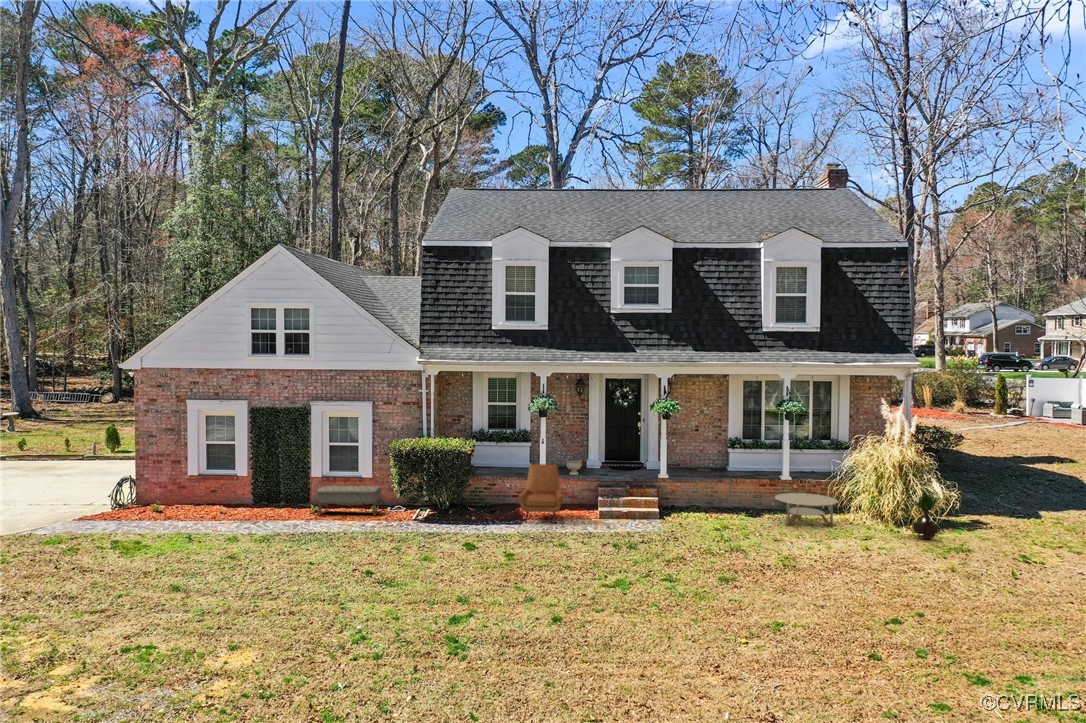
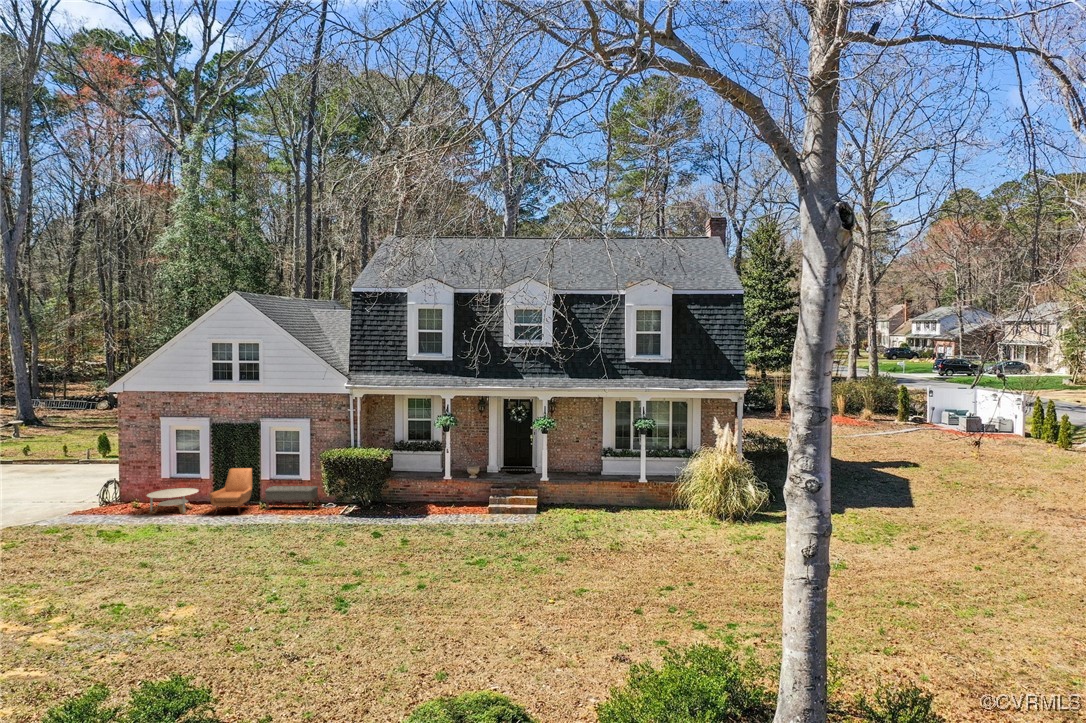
chair: present [518,464,563,523] -> present [209,468,252,515]
round table: present [775,493,837,527] -> present [147,488,199,514]
potted tree: present [913,493,940,539] -> none [713,487,737,525]

